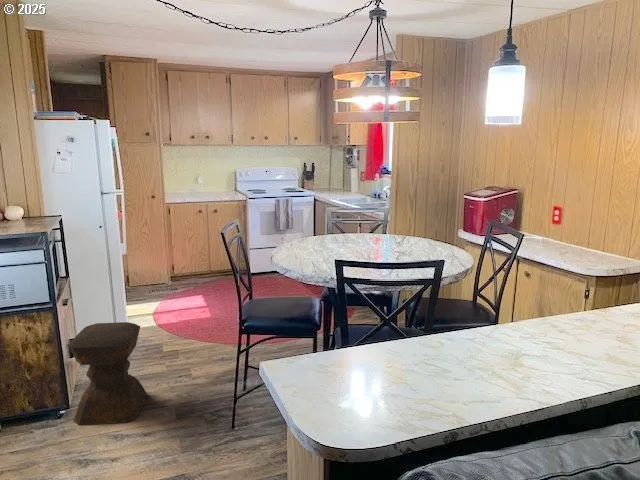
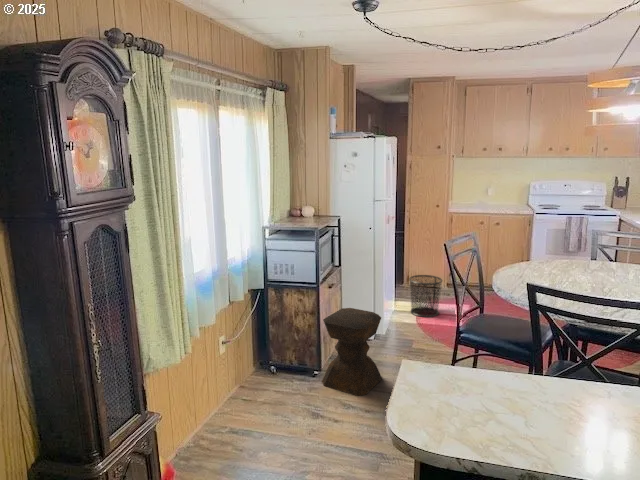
waste bin: none [139,271,177,317] -> present [409,275,442,317]

